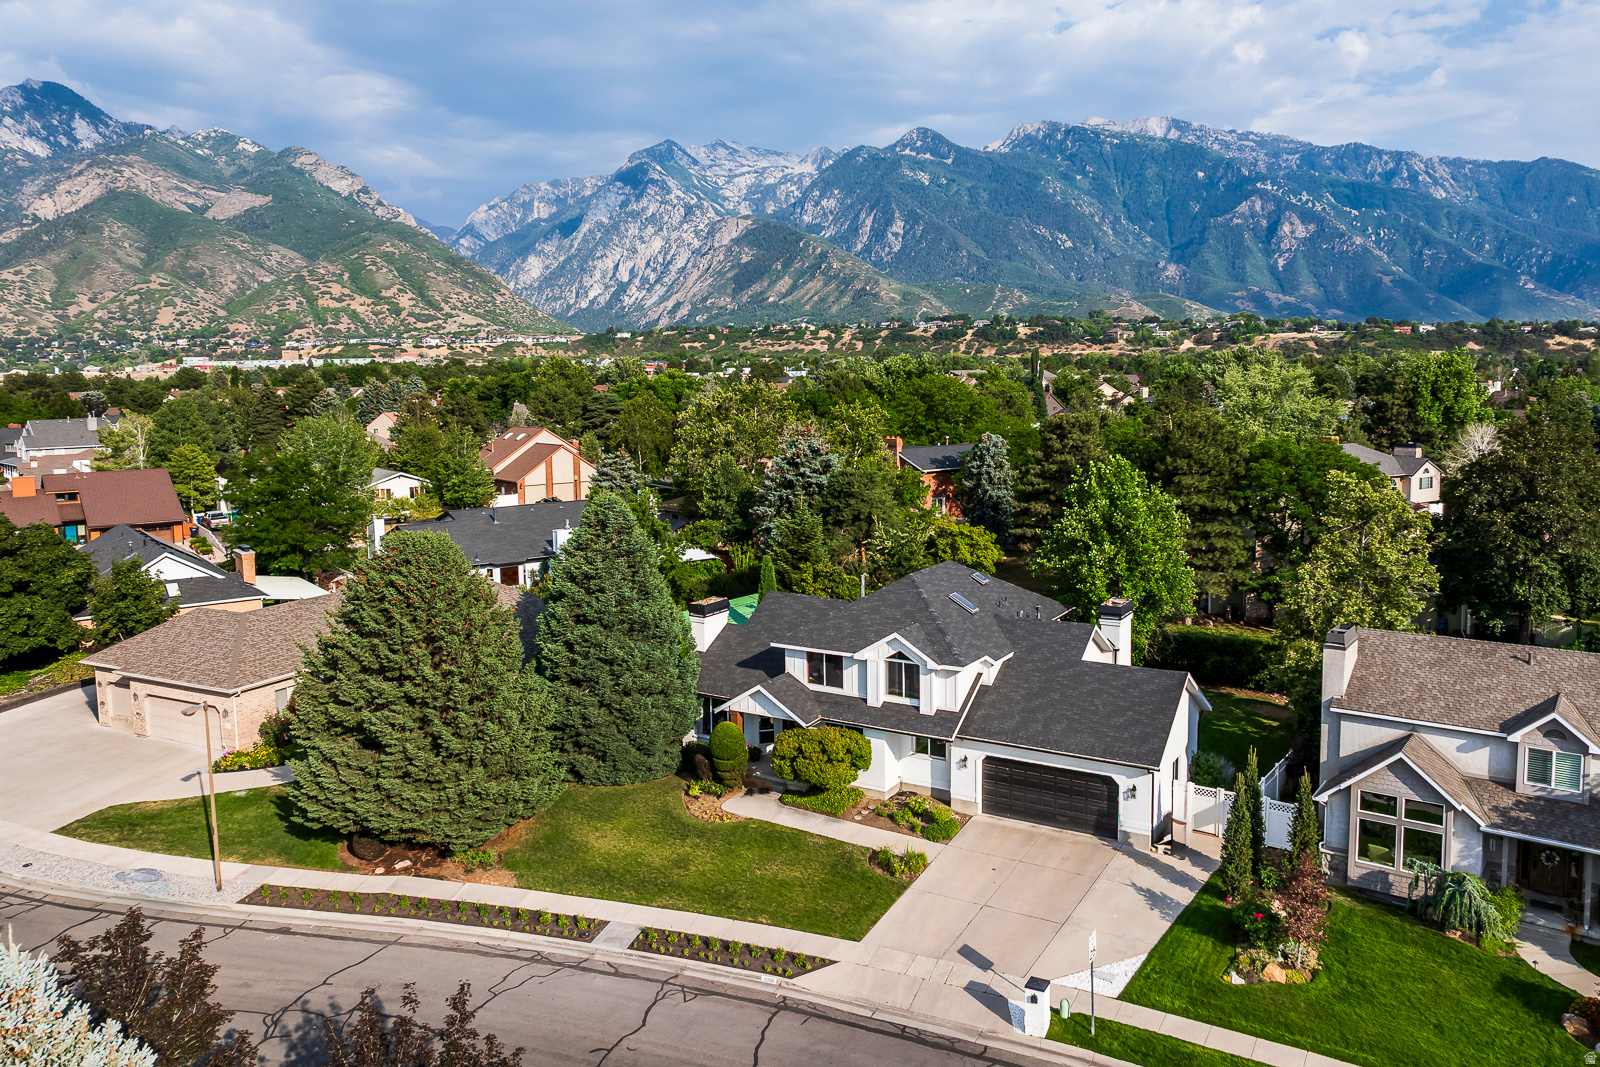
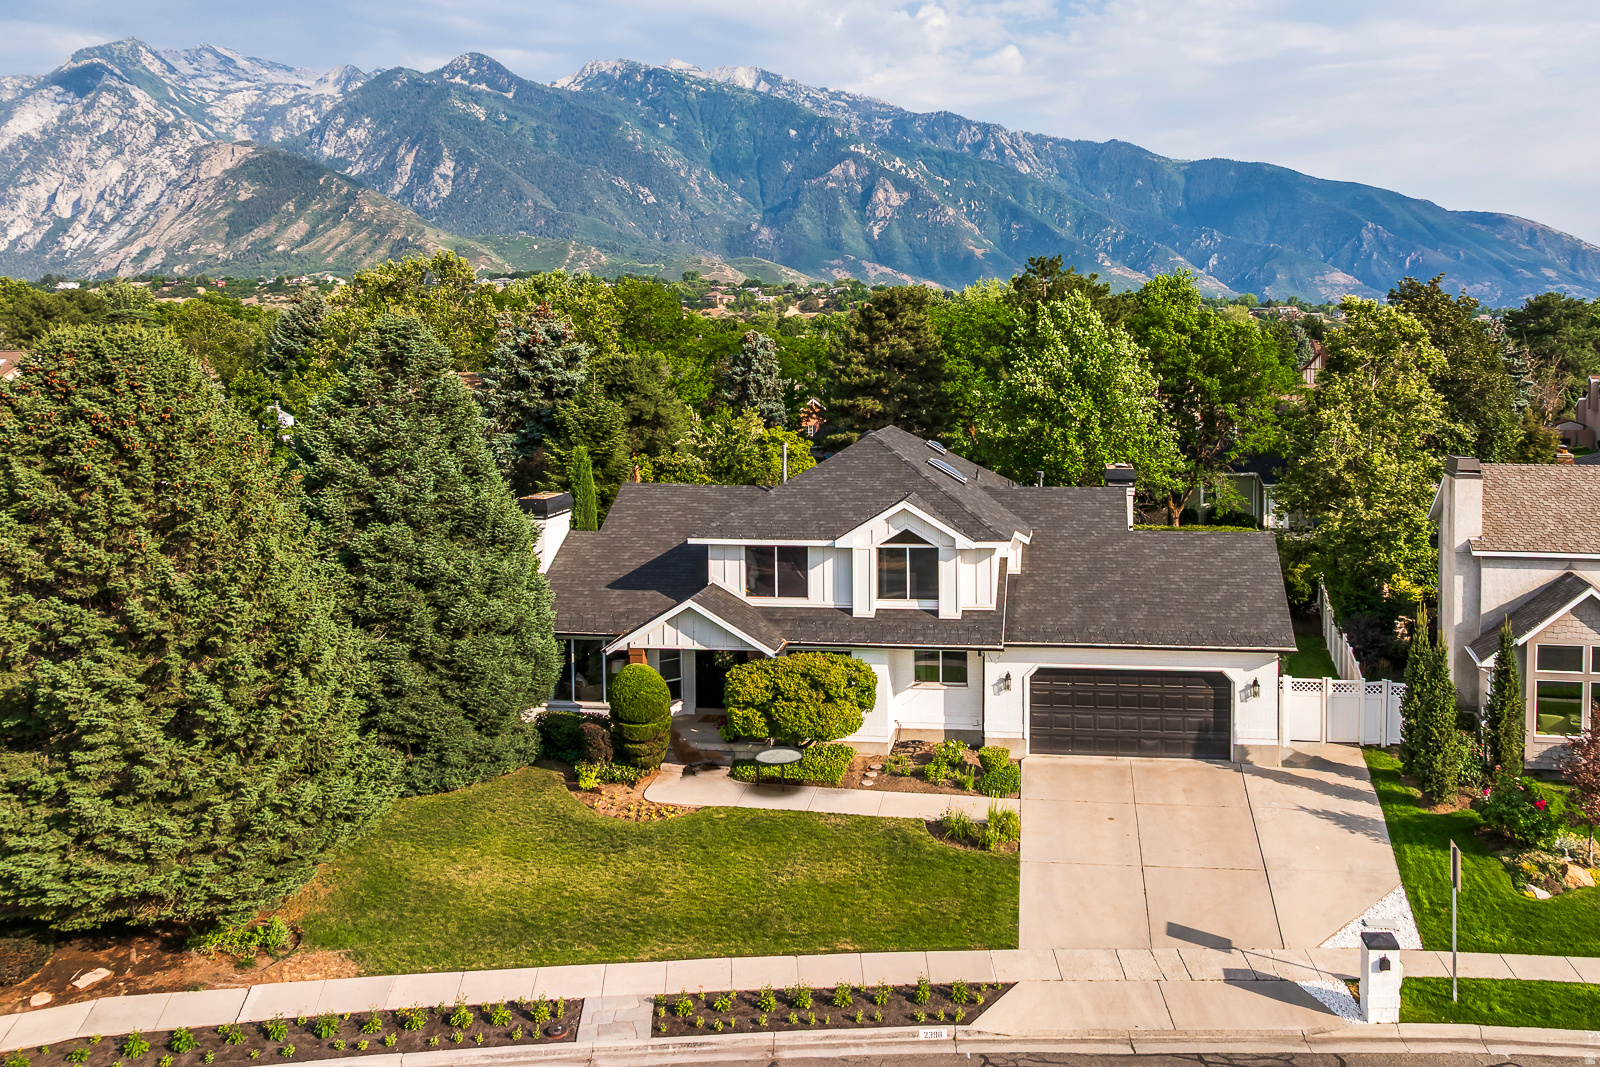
round table: none [781,785,813,815] -> present [753,746,804,791]

